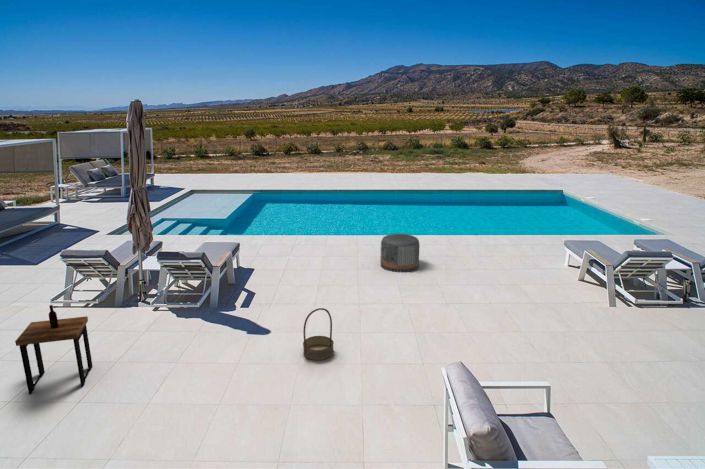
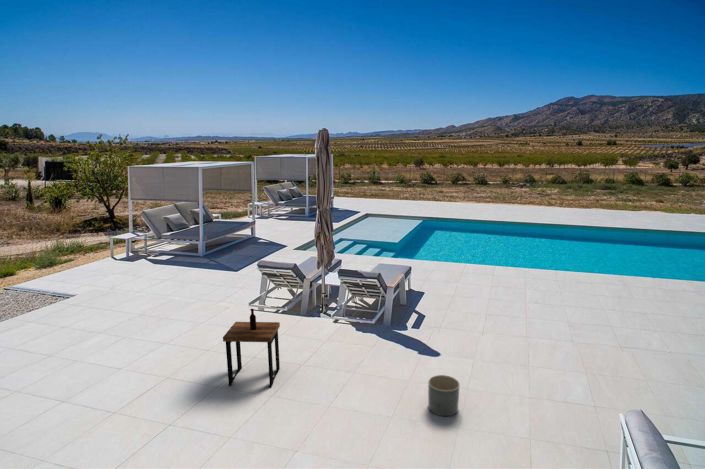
pouf: present [380,234,420,272] -> none [562,270,612,313]
basket: present [303,308,334,360] -> none [480,344,515,401]
planter: none [253,345,282,383] -> present [428,375,460,416]

